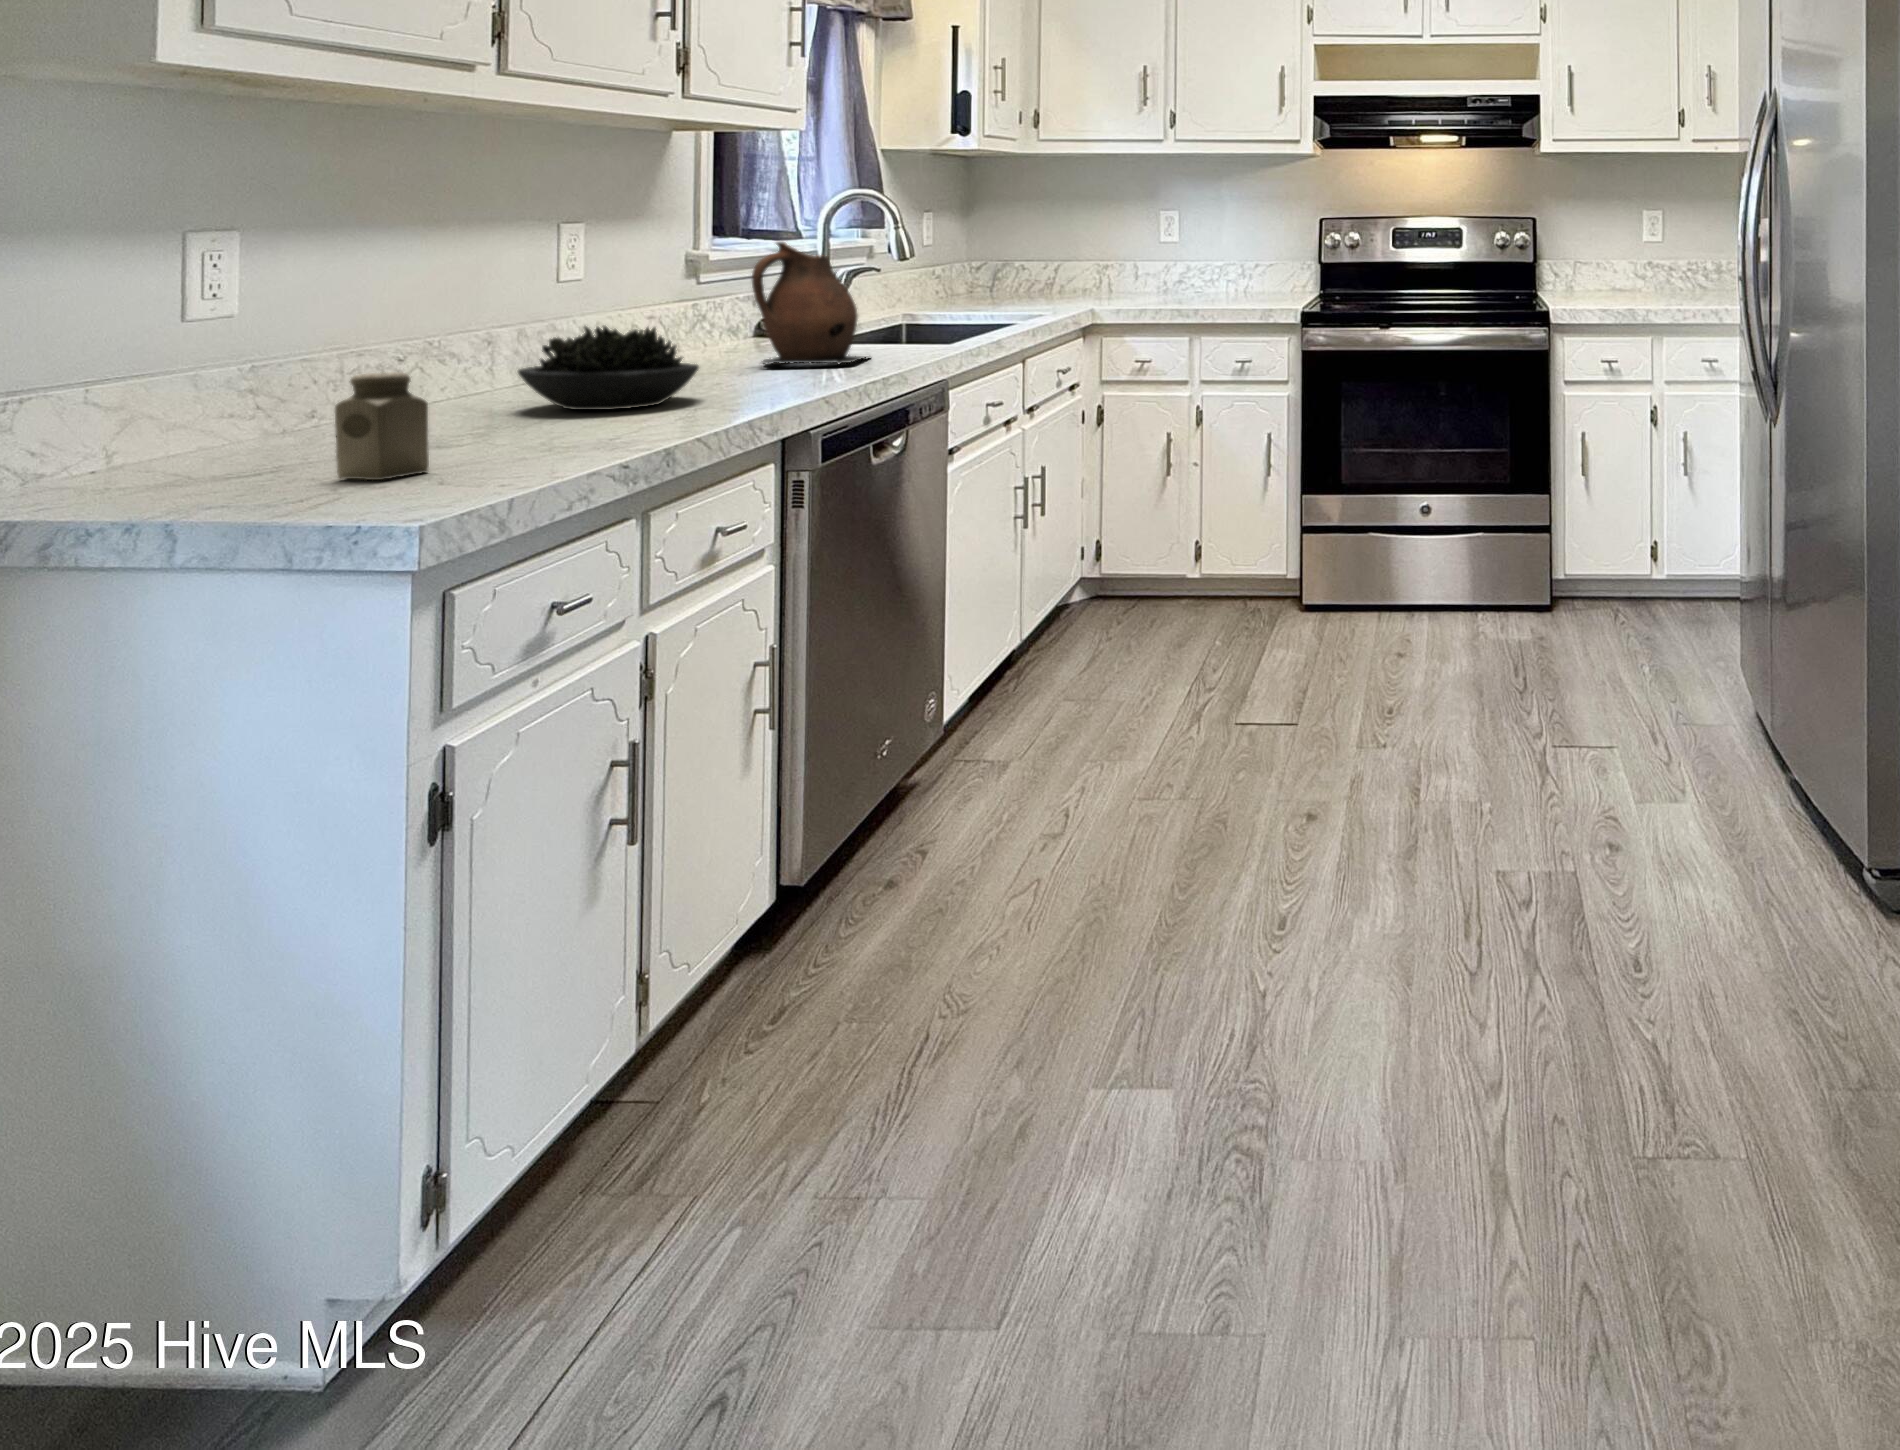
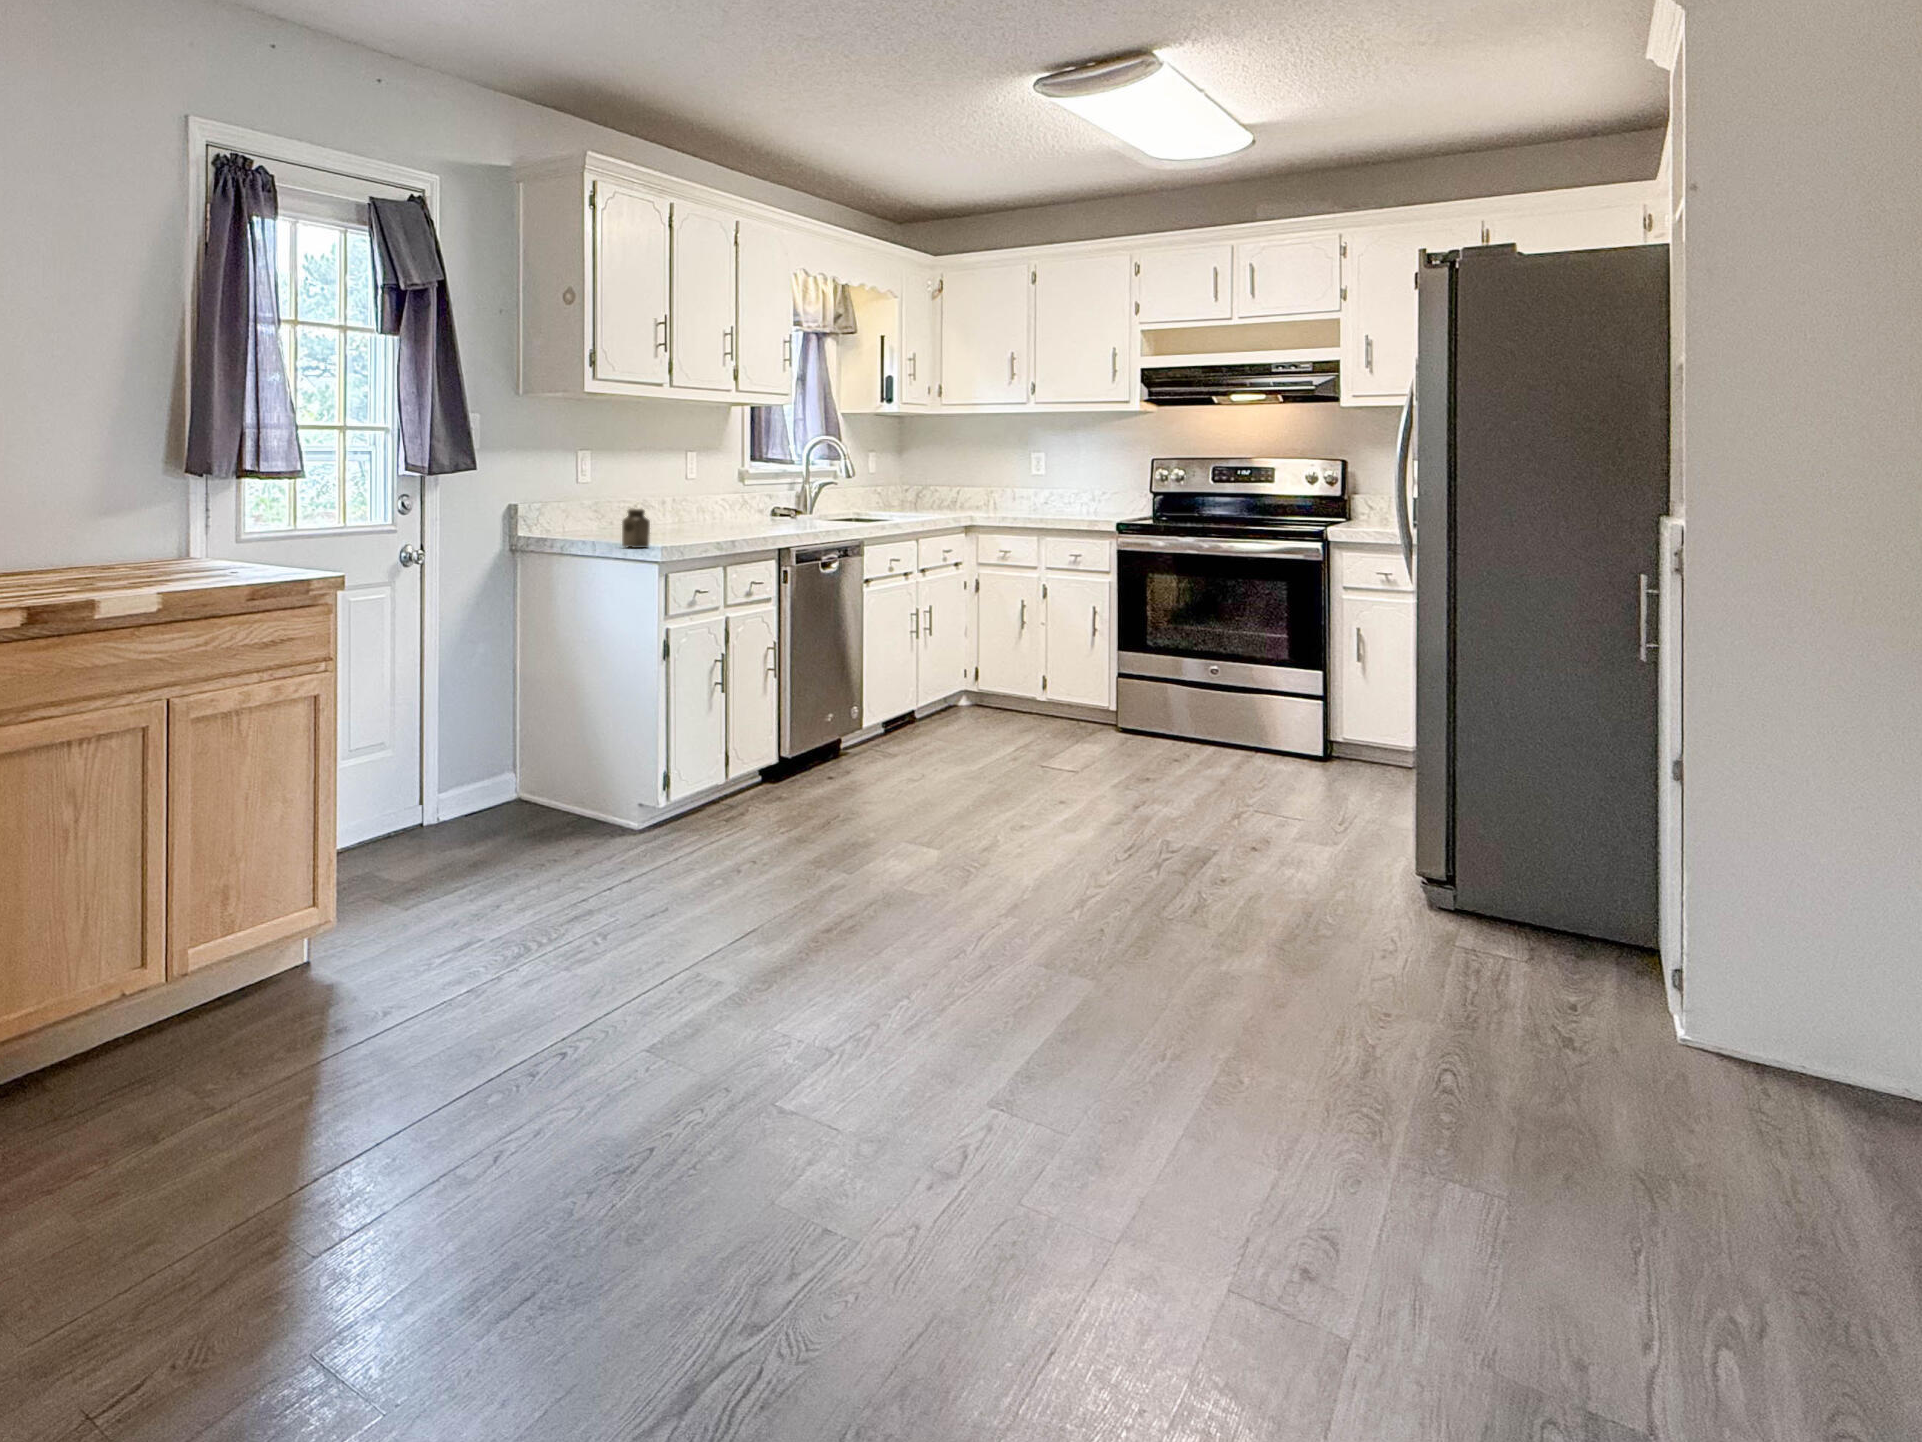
ceramic pitcher: present [752,242,869,364] -> none [765,465,823,530]
succulent plant: present [518,326,699,410] -> none [670,500,741,538]

